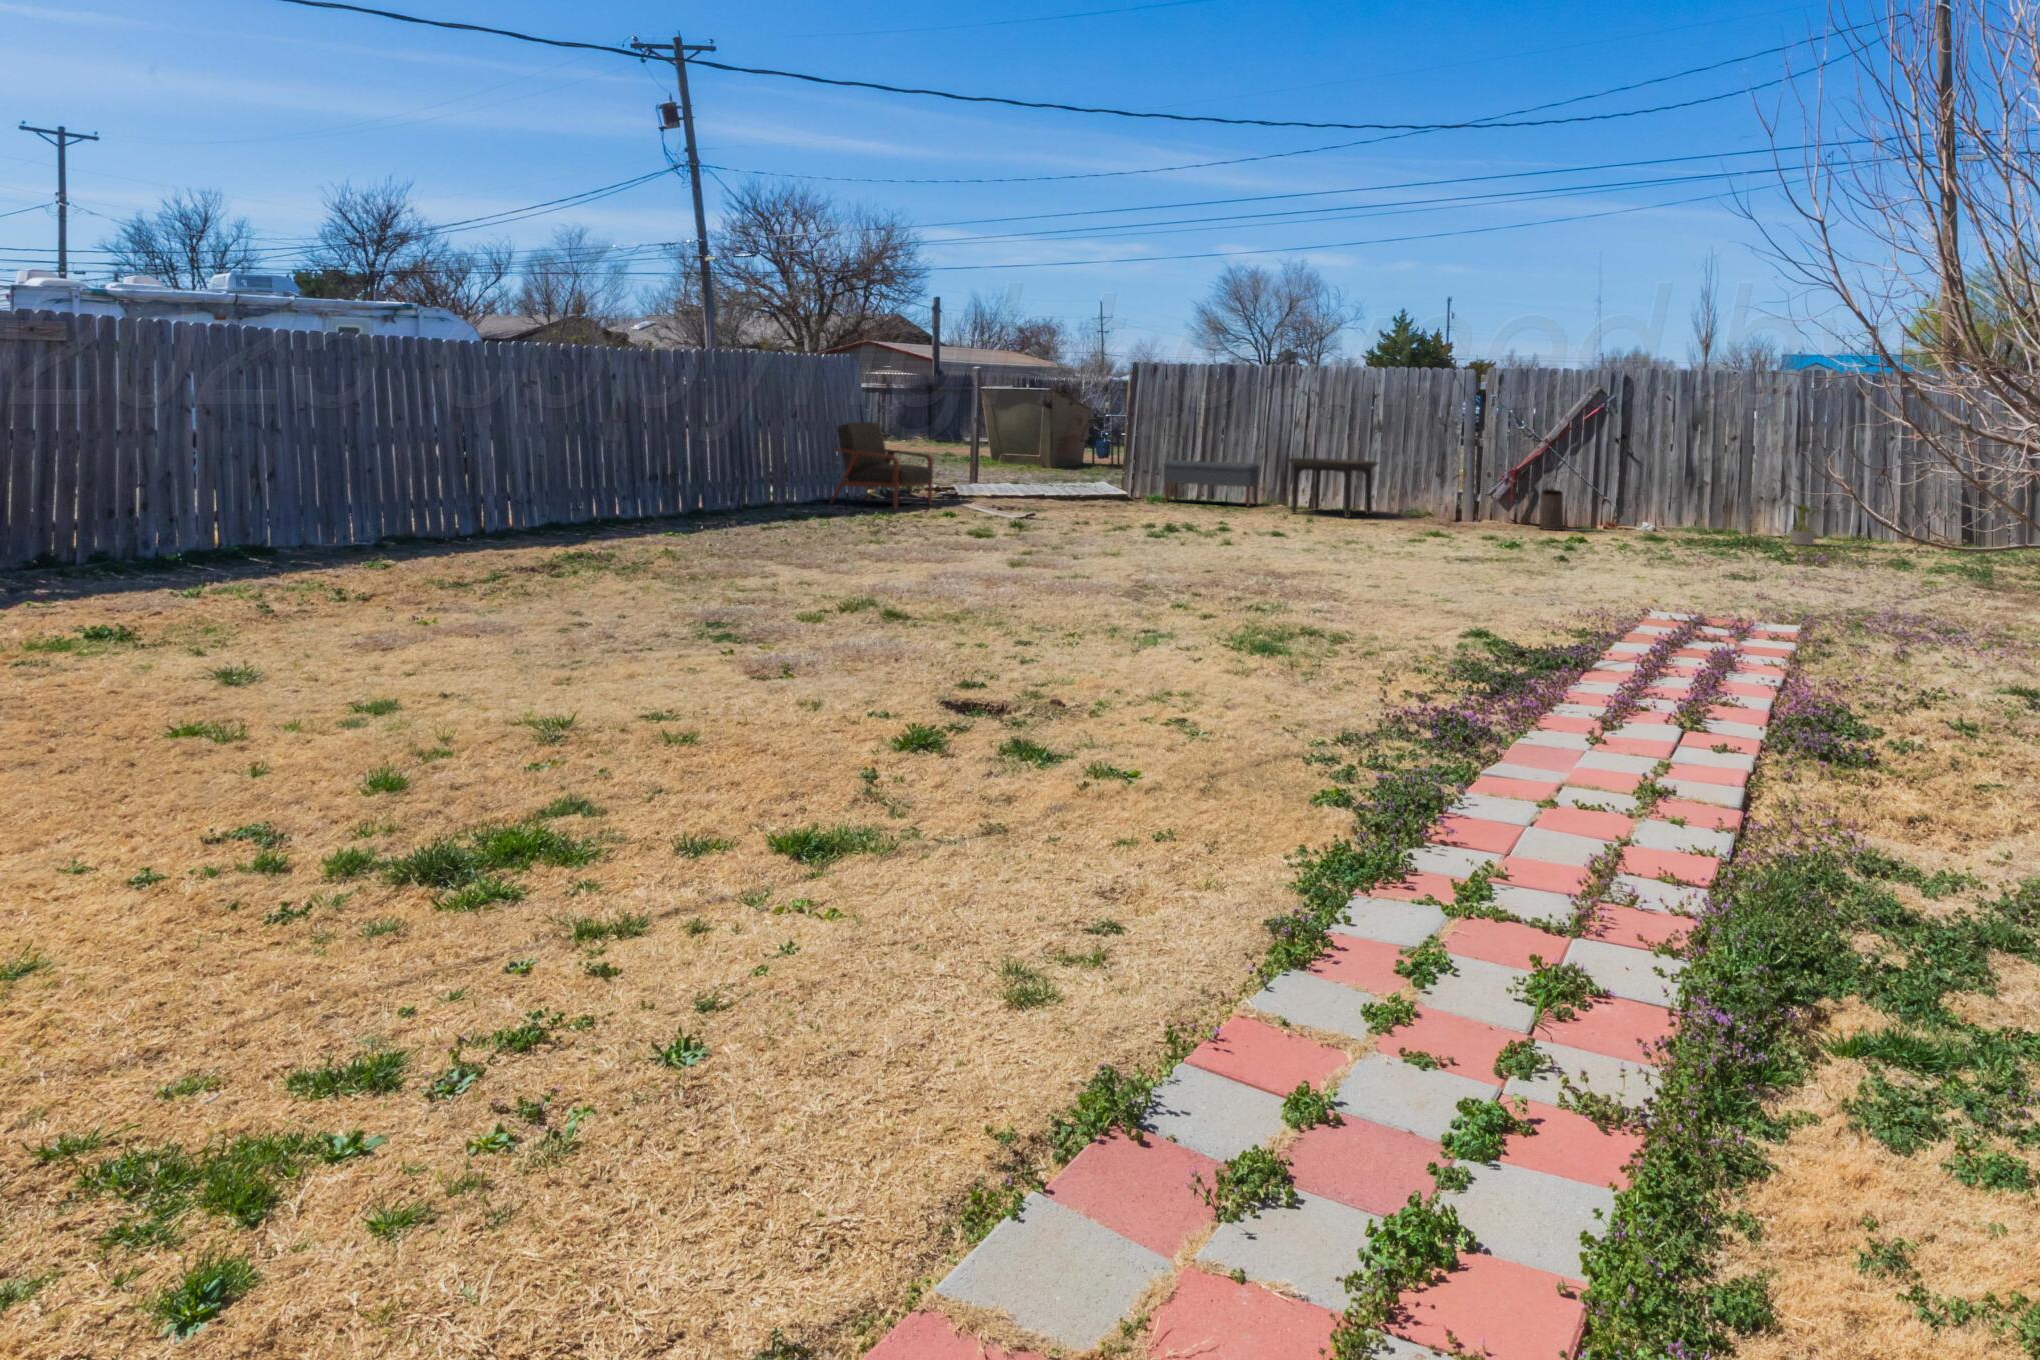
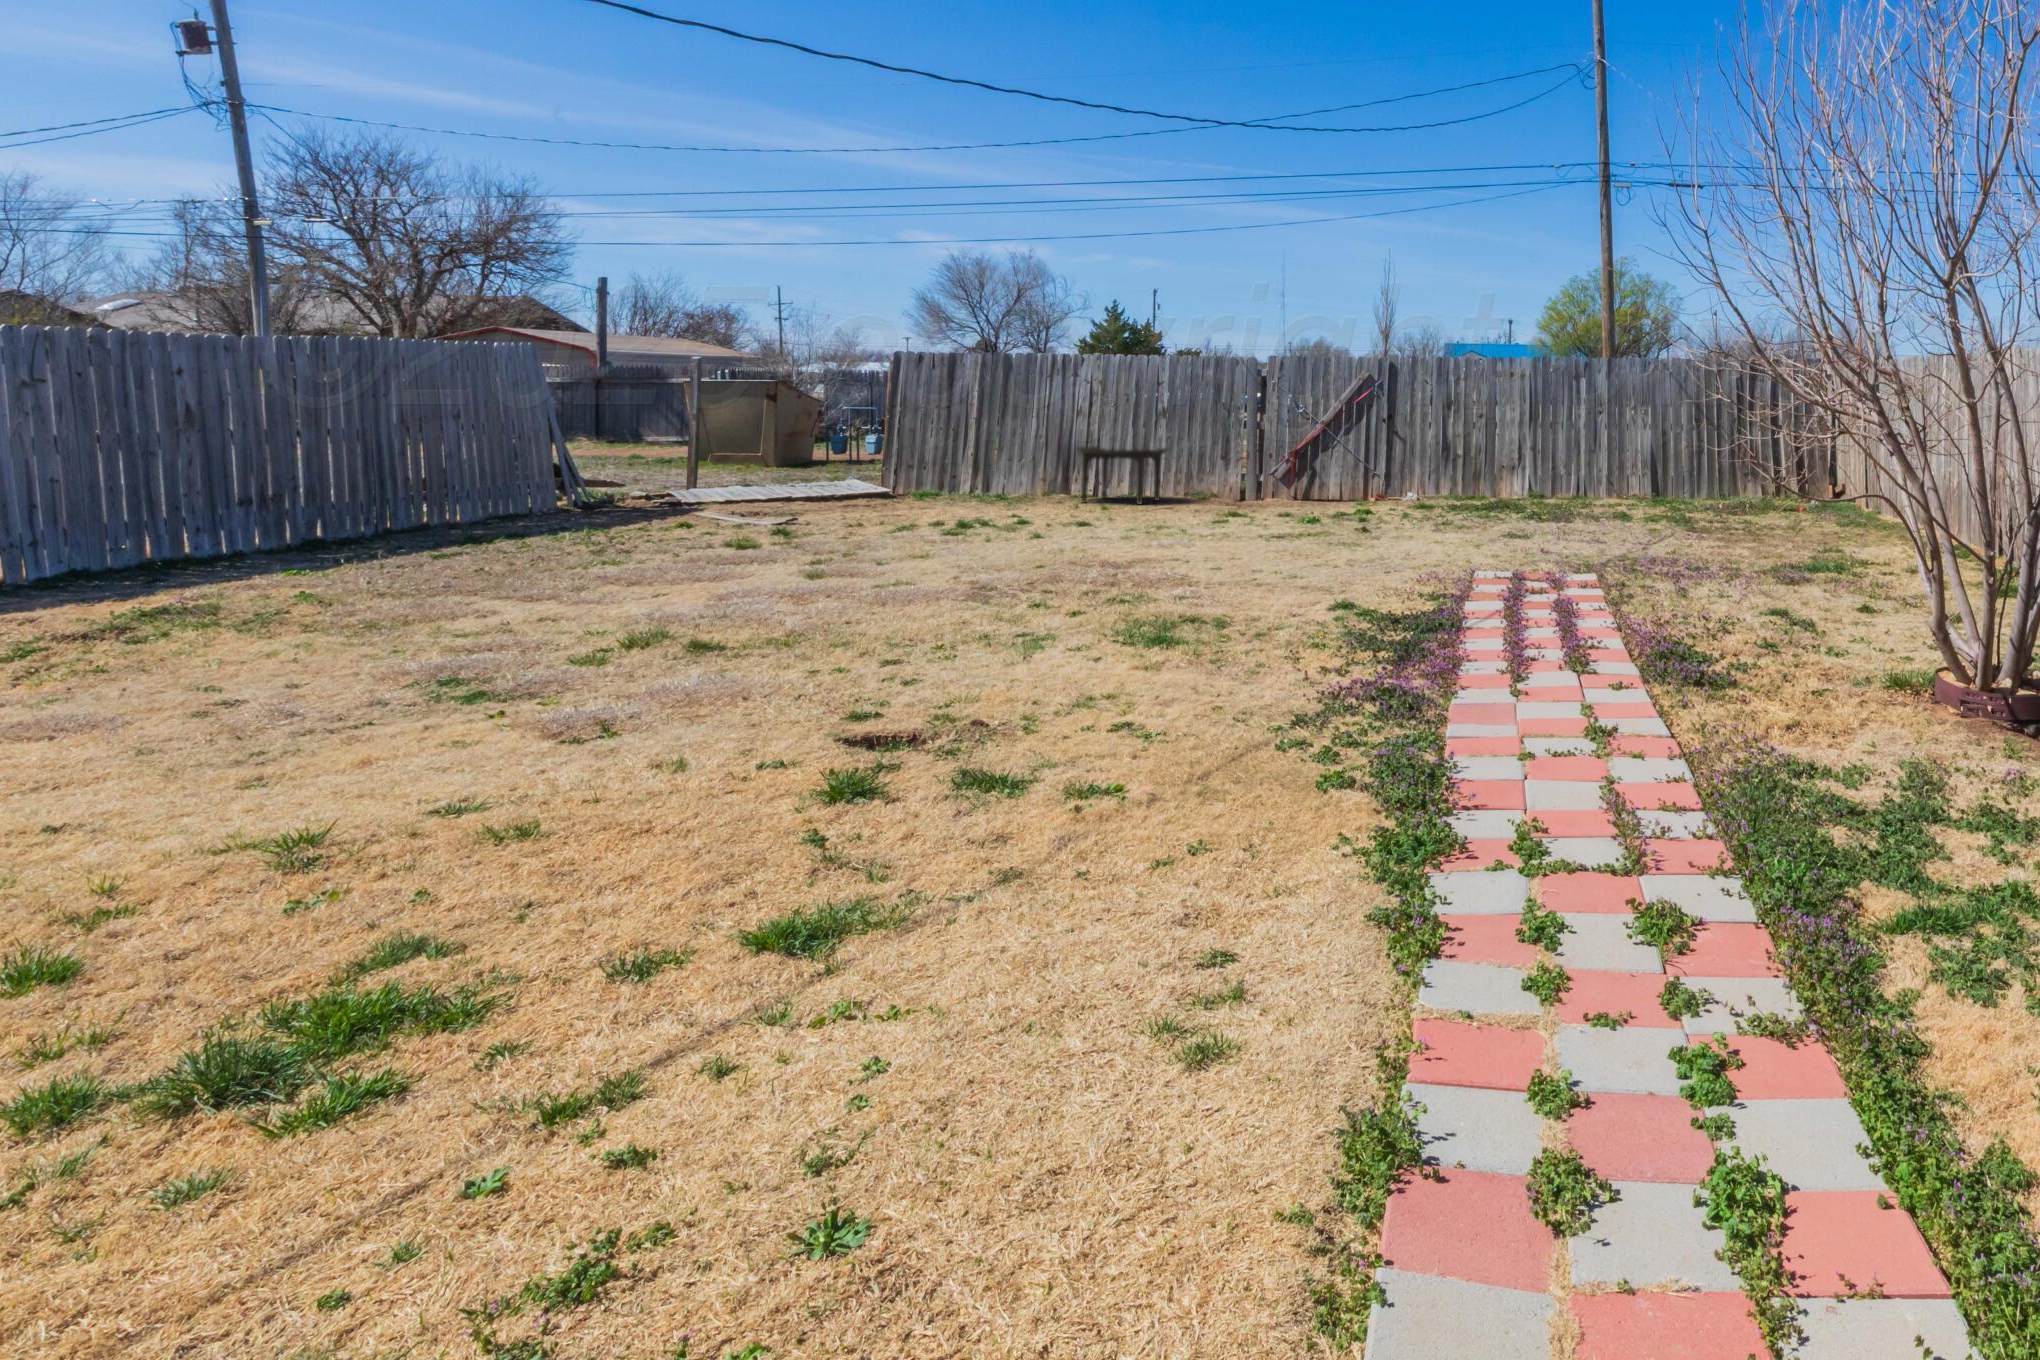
chair: present [830,422,933,508] -> none [504,415,654,517]
bench: present [1164,460,1261,507] -> none [936,451,1043,498]
watering can: present [1539,487,1564,530] -> none [1320,462,1343,507]
potted plant: present [1783,502,1821,545] -> none [1515,473,1553,510]

